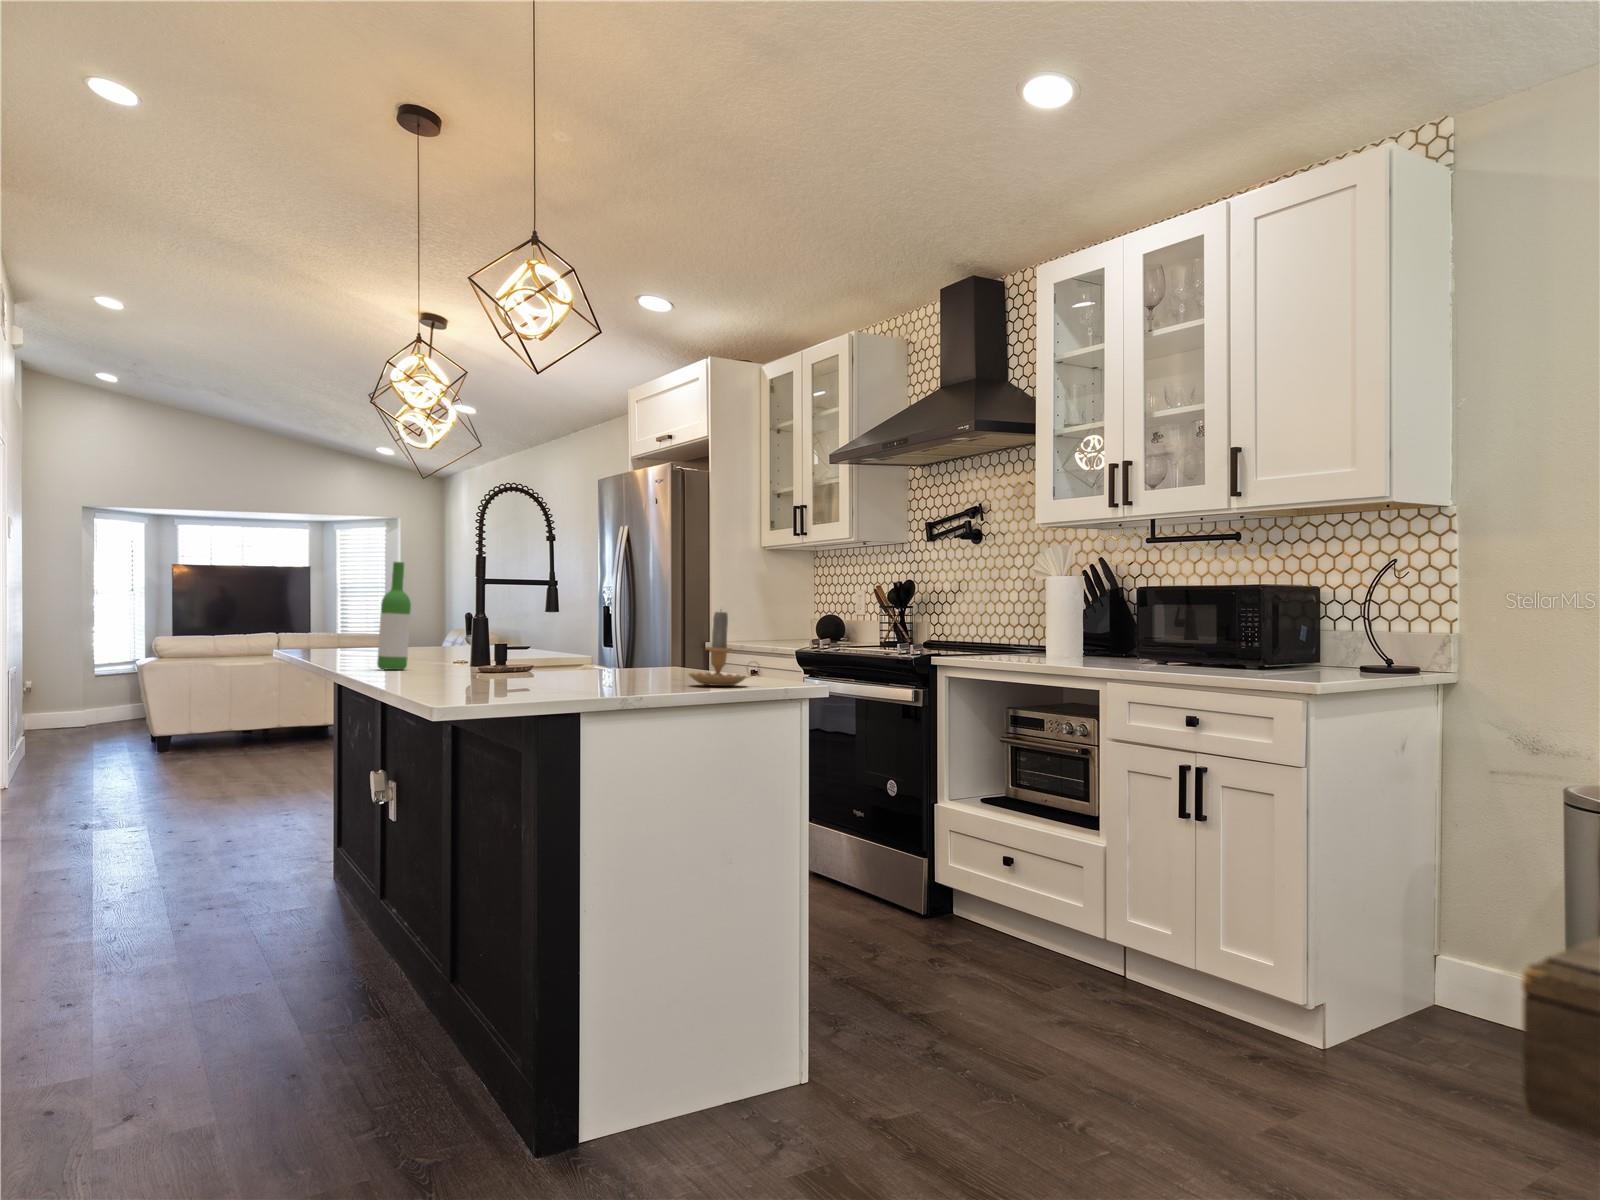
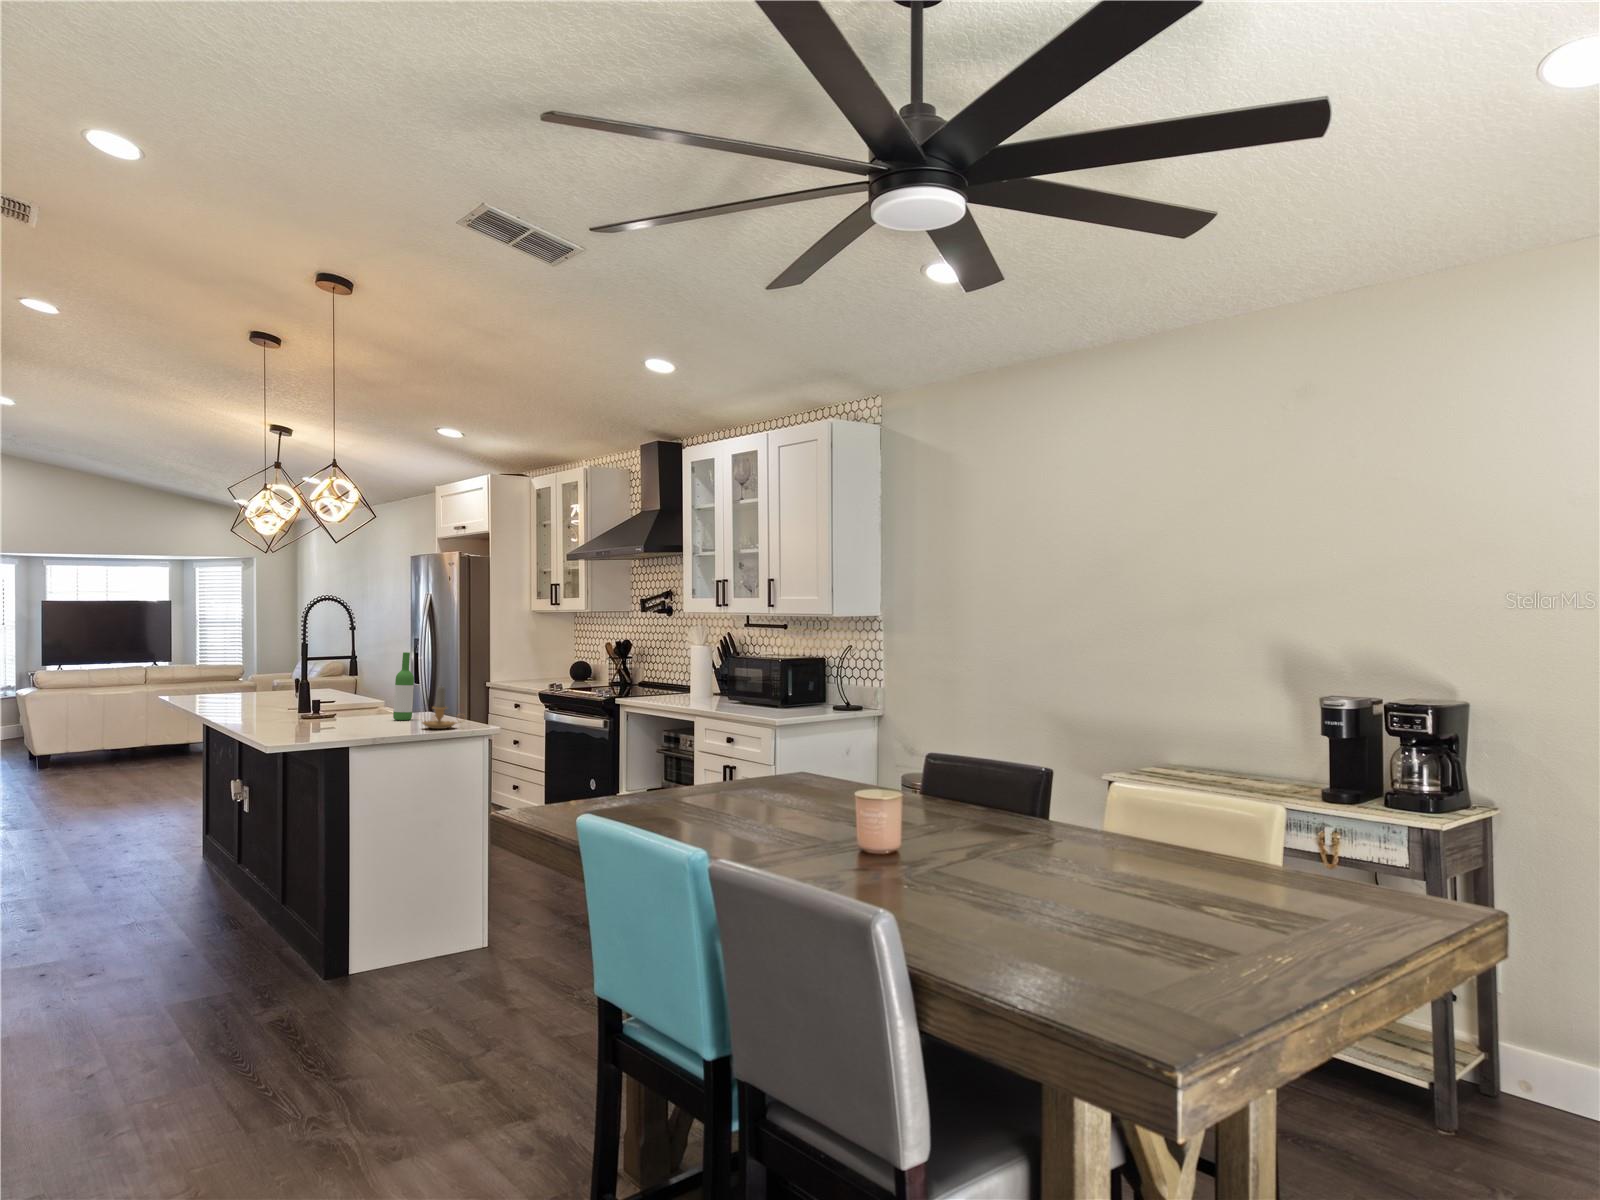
wine bottle: present [377,562,411,670] -> present [393,652,414,720]

